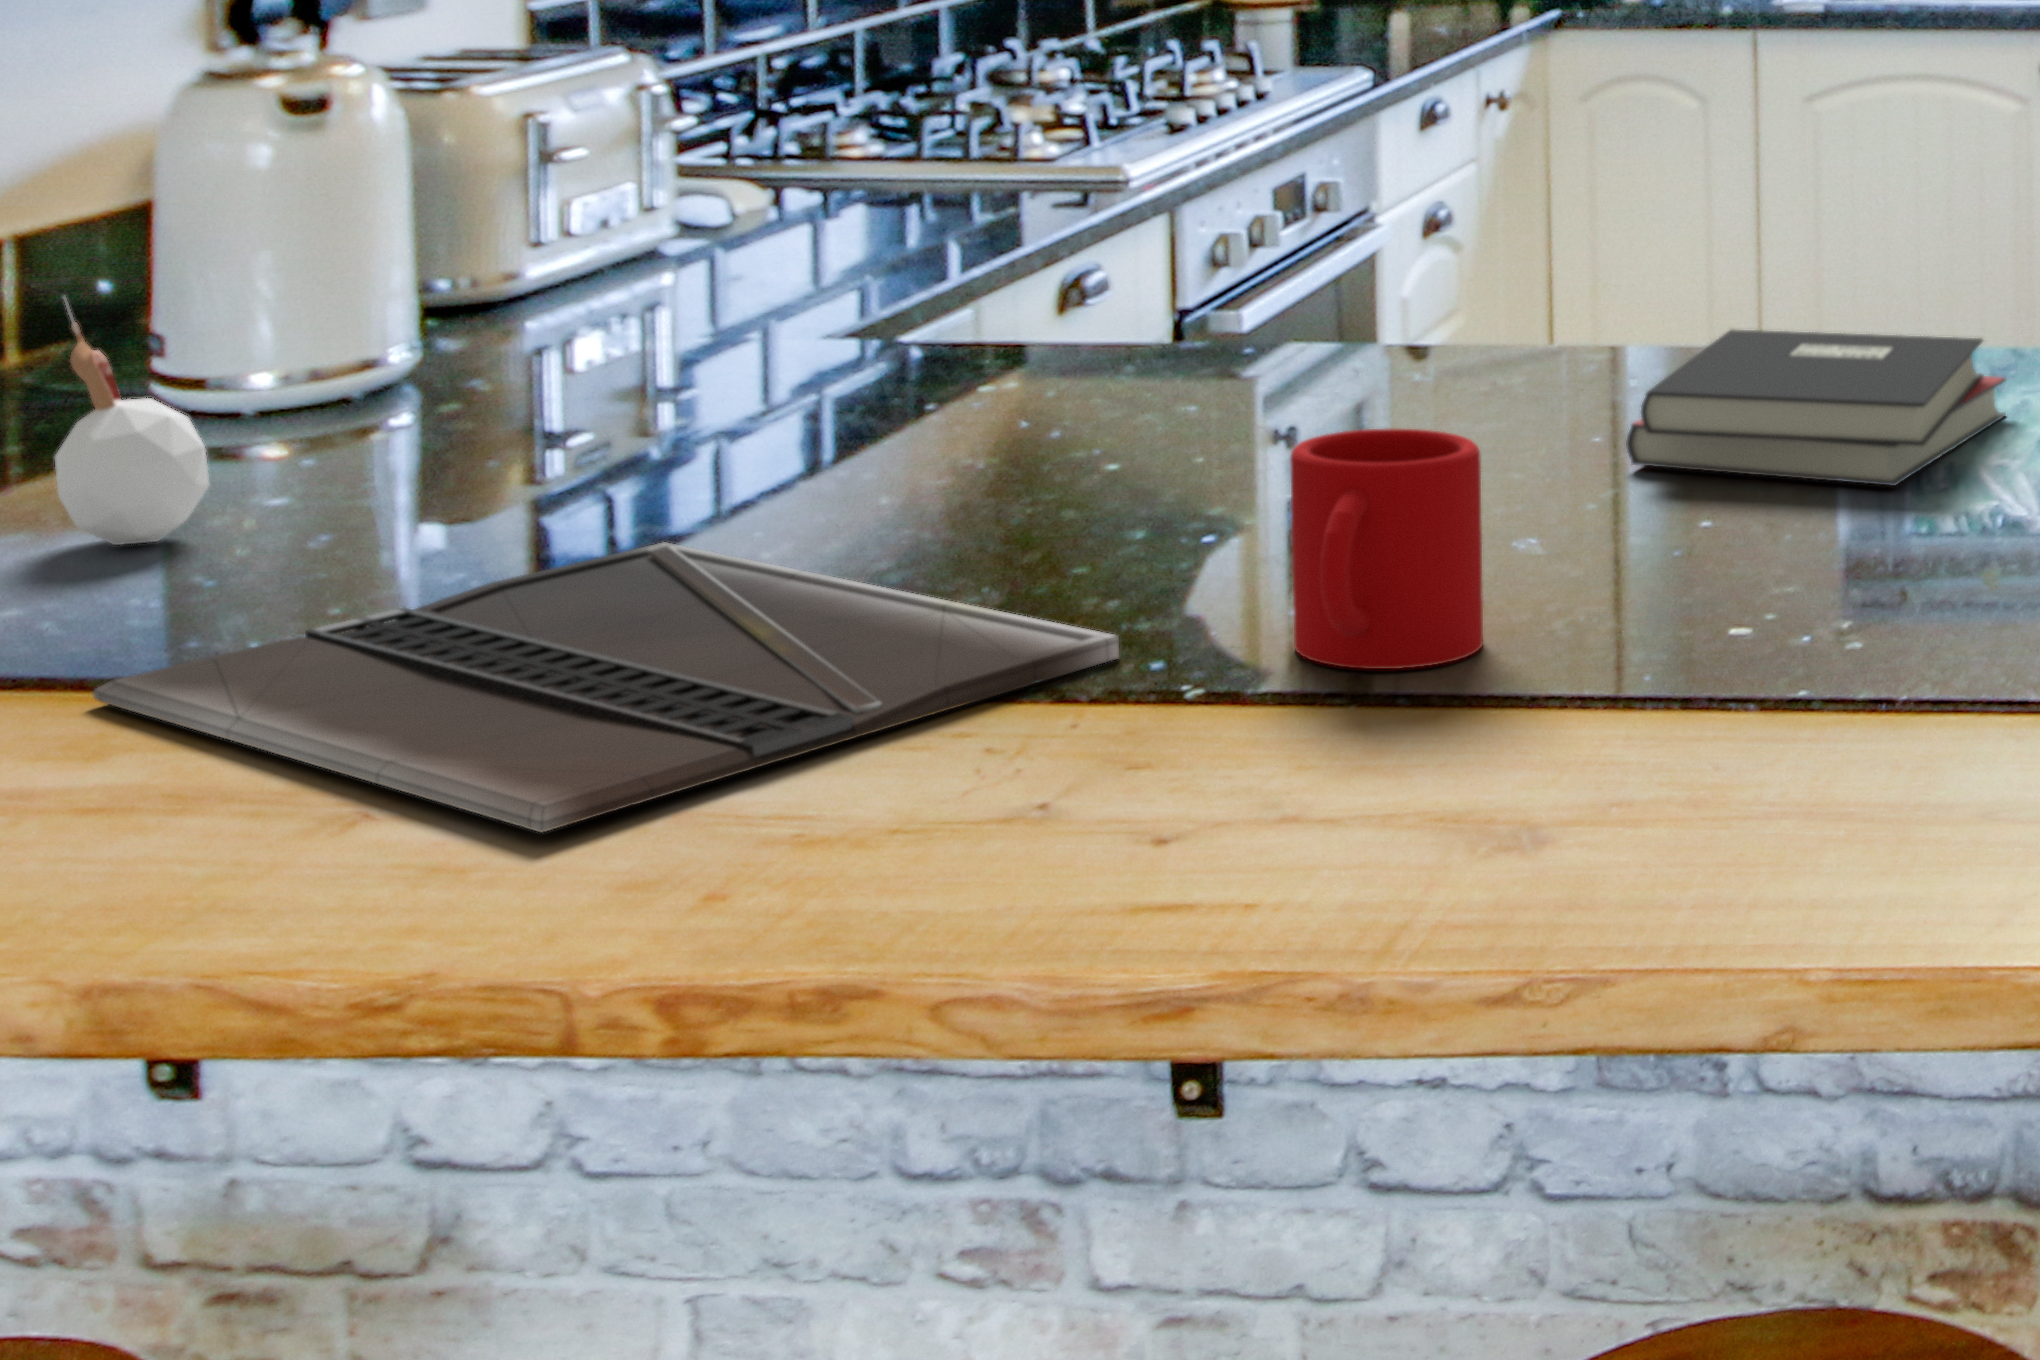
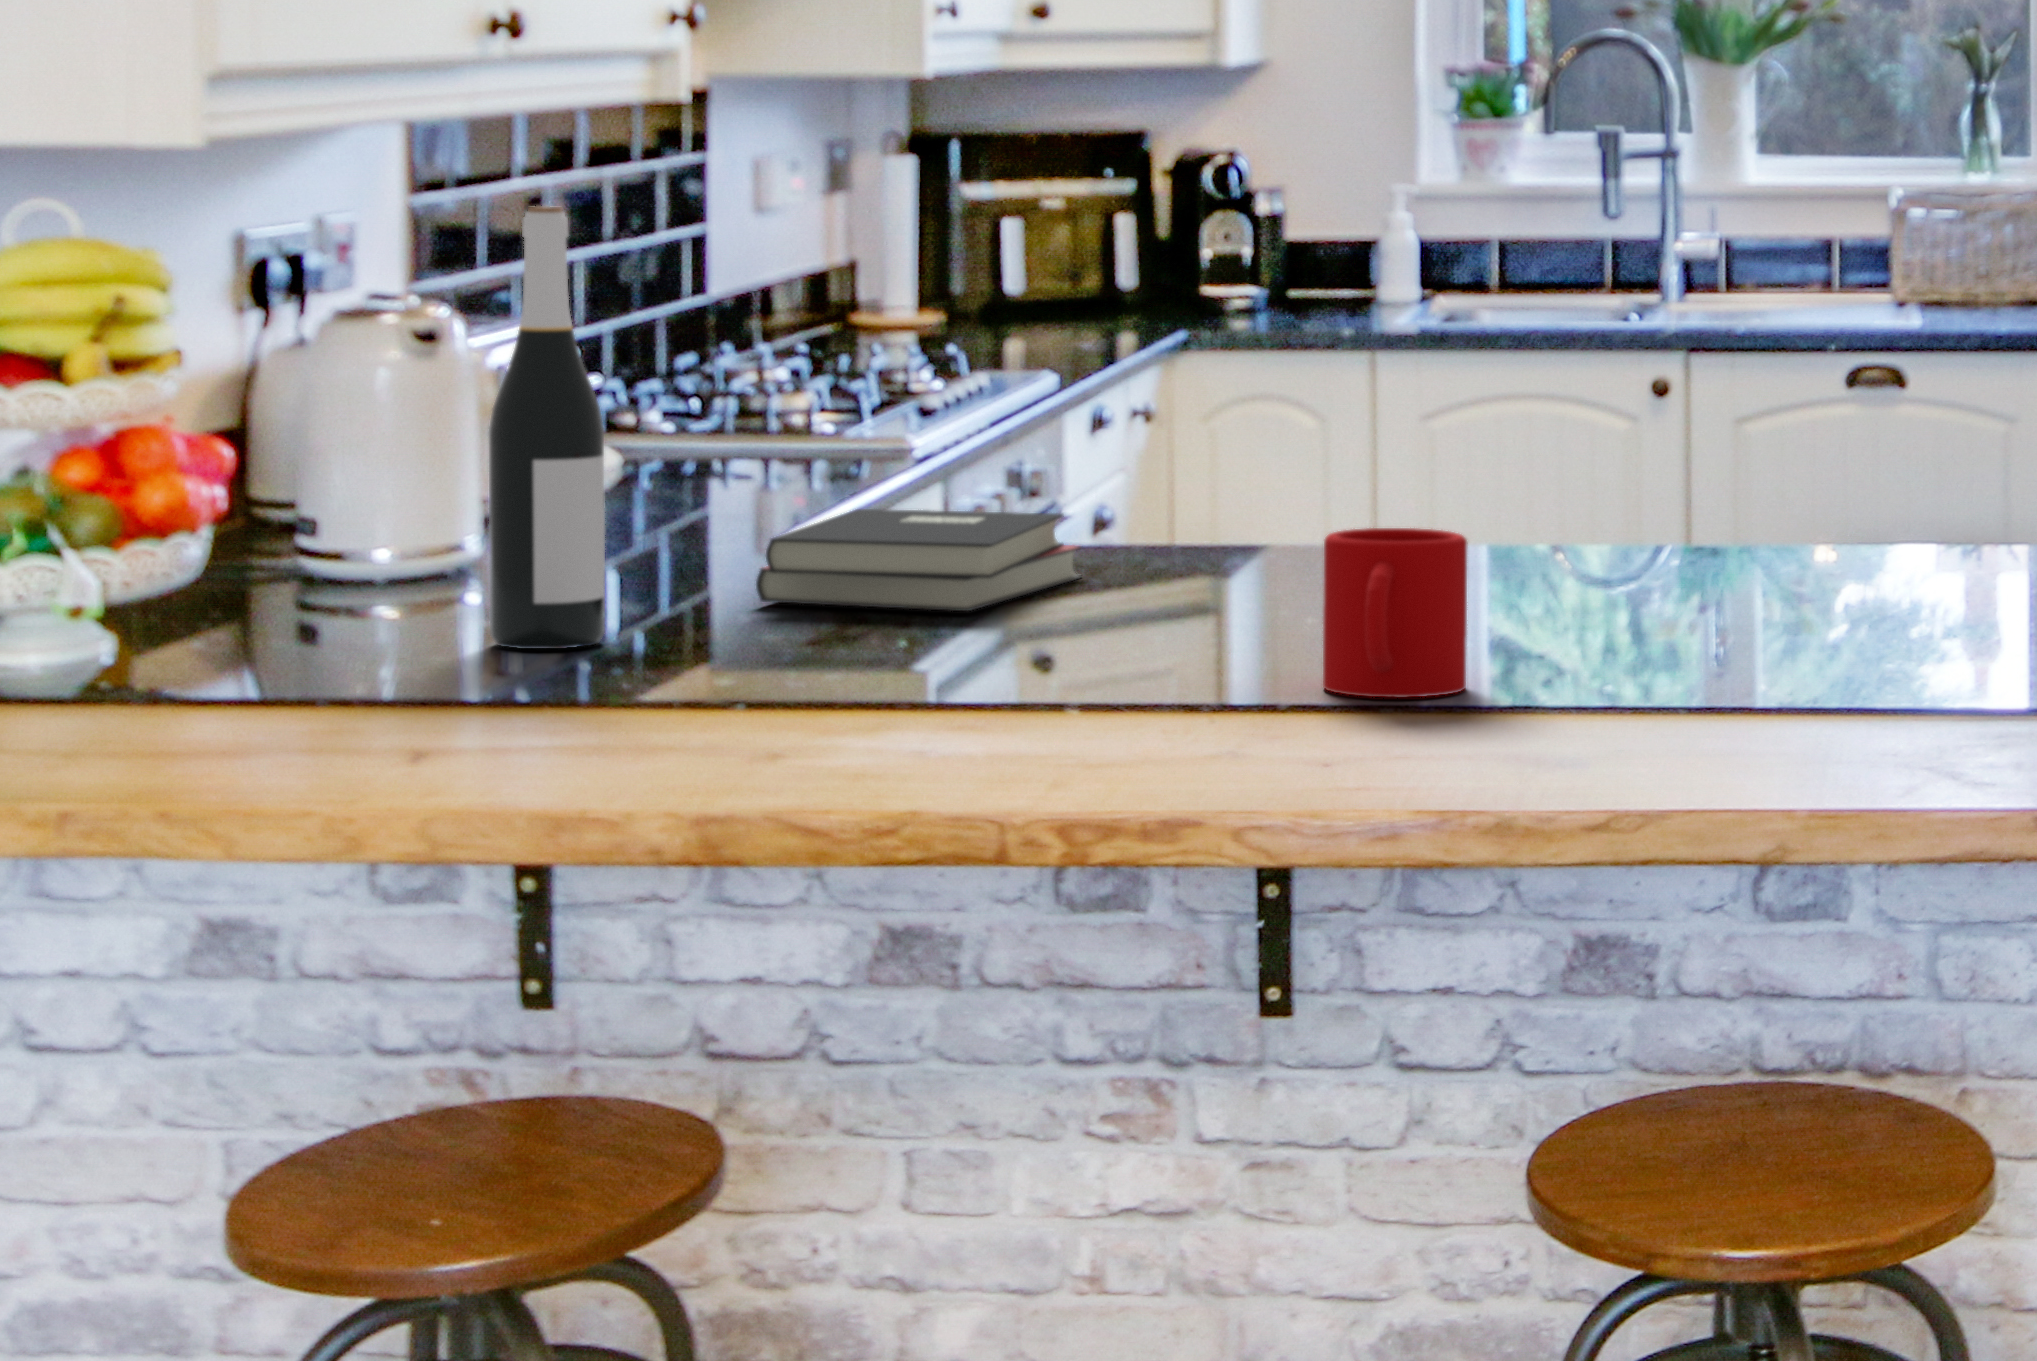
wine bottle: none [335,9,489,554] -> present [489,206,605,649]
candle: present [55,297,209,545] -> none [239,440,363,646]
hardback book: present [1626,330,2005,486] -> present [756,509,1081,611]
laptop: present [93,542,1119,832] -> none [408,639,1194,768]

